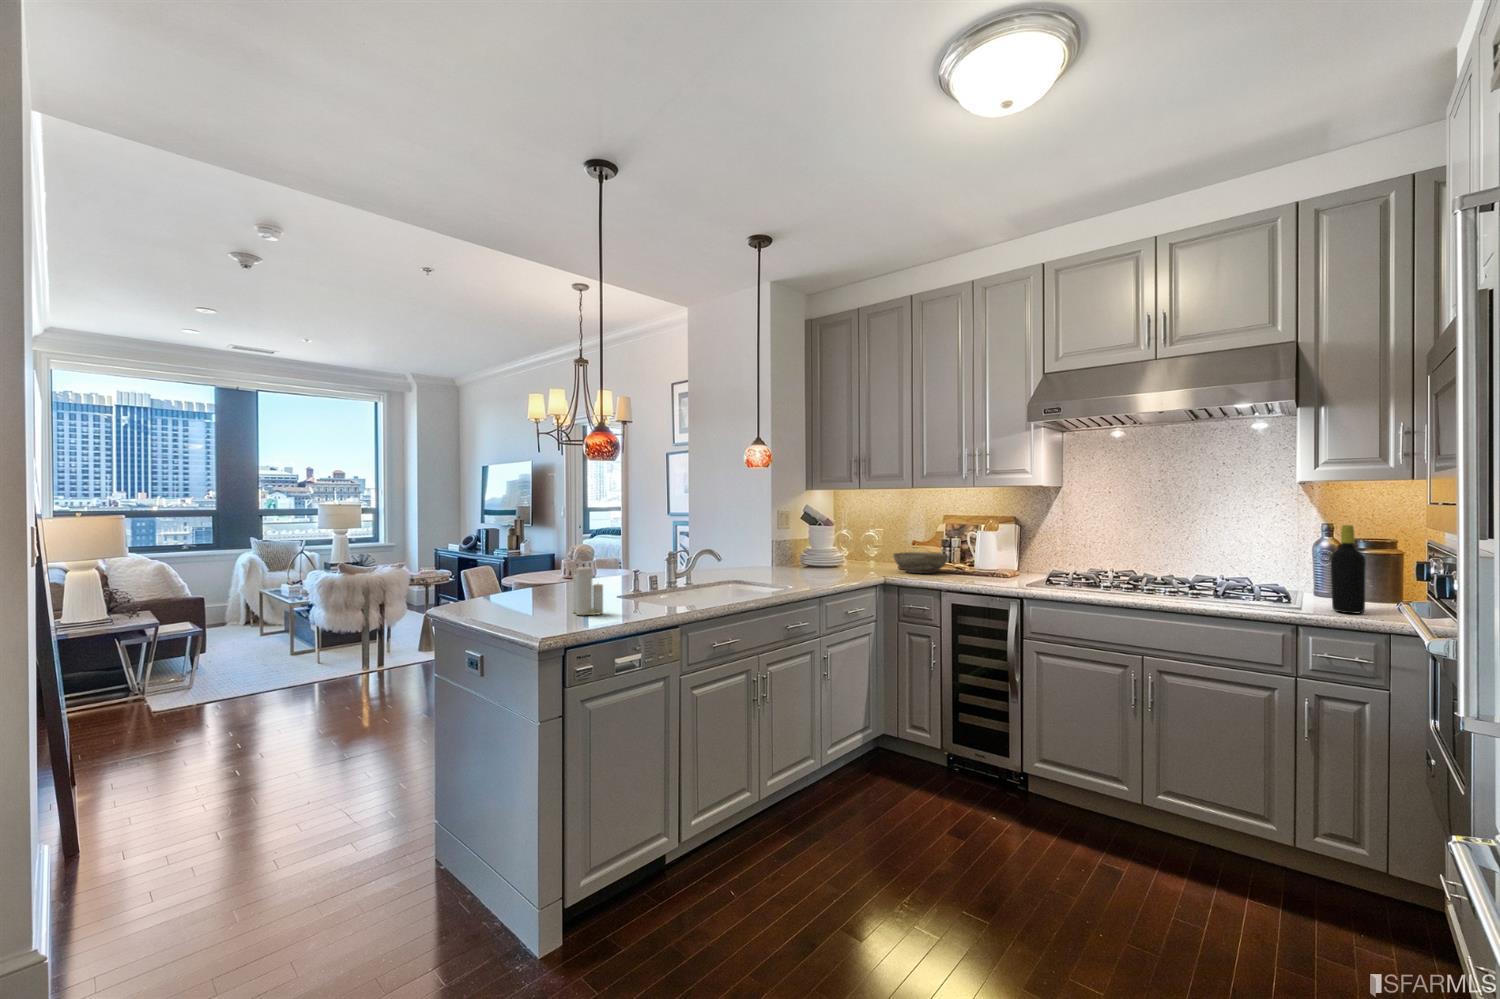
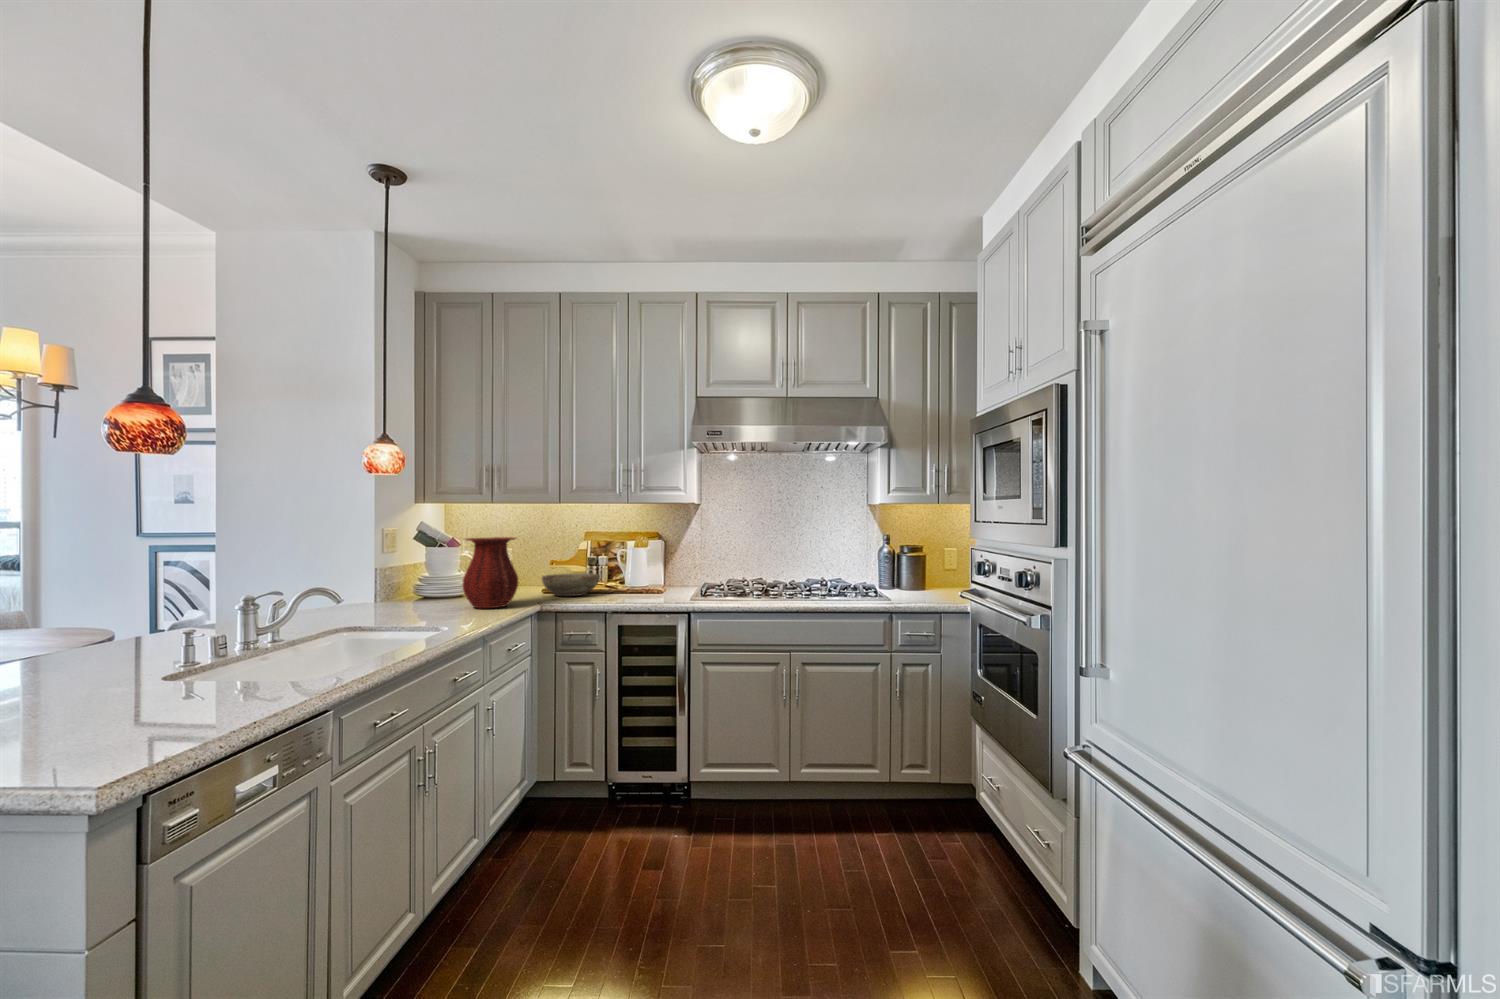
vase: none [818,516,865,577] -> present [462,537,518,608]
bottle: present [1331,525,1366,614] -> none [906,536,926,600]
candle: present [573,567,603,615] -> none [106,630,183,725]

